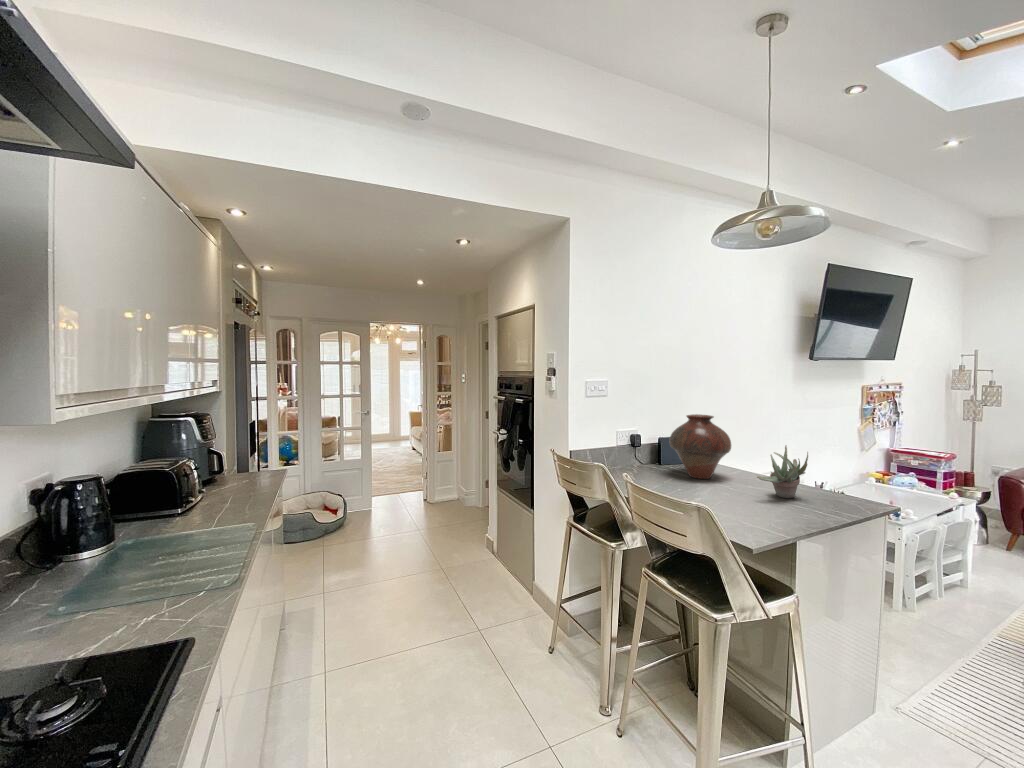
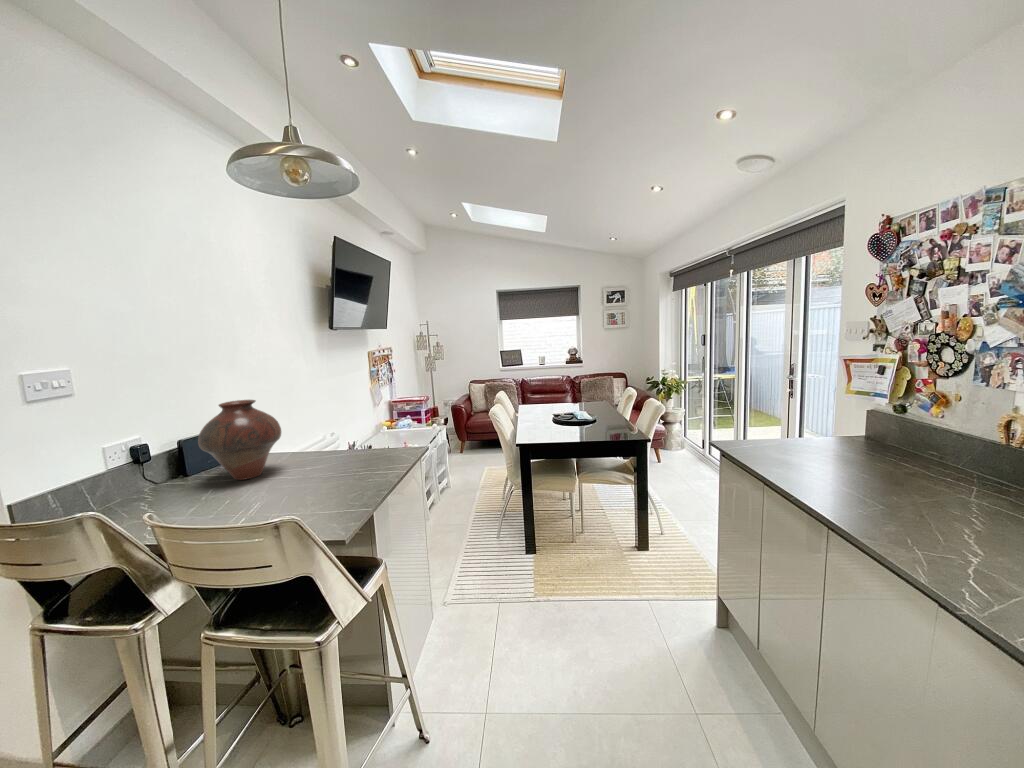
succulent plant: present [757,445,808,498] -> none [319,417,362,471]

